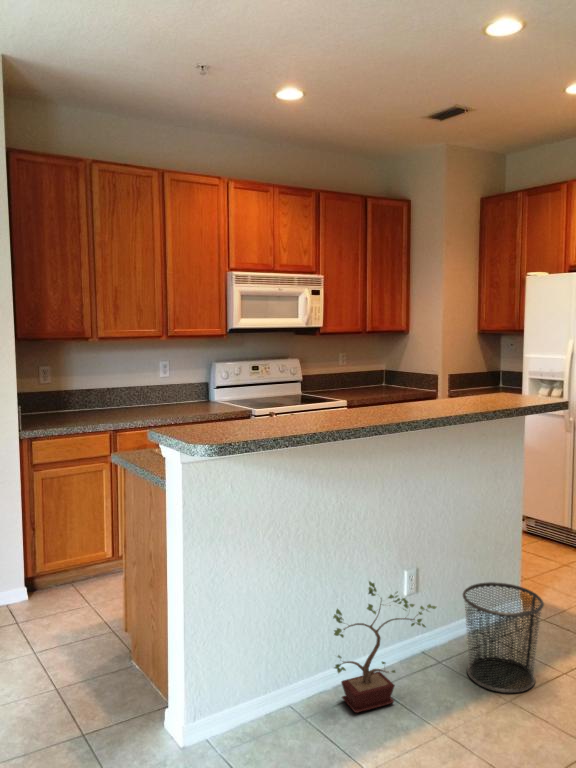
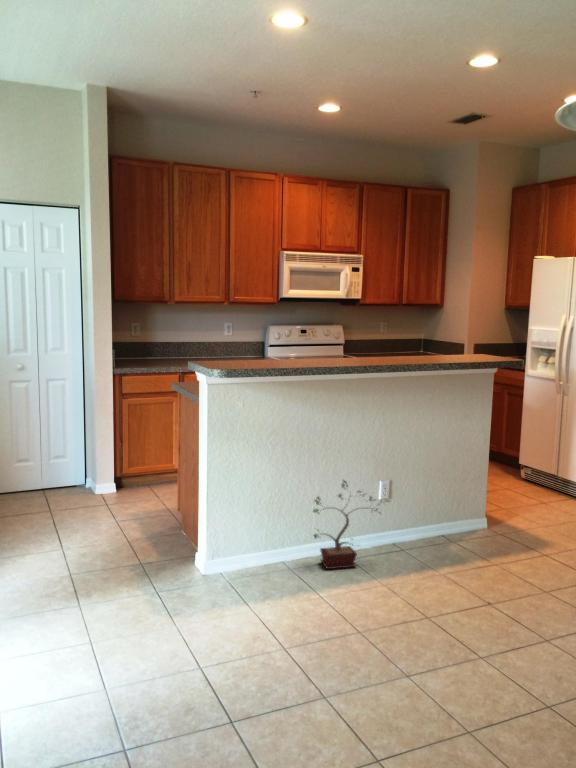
waste bin: present [463,582,544,693] -> none [417,493,476,570]

